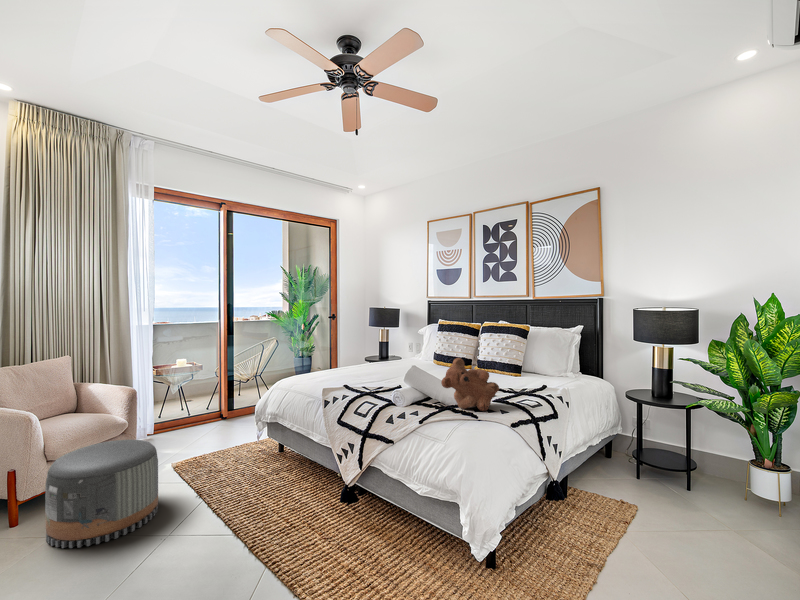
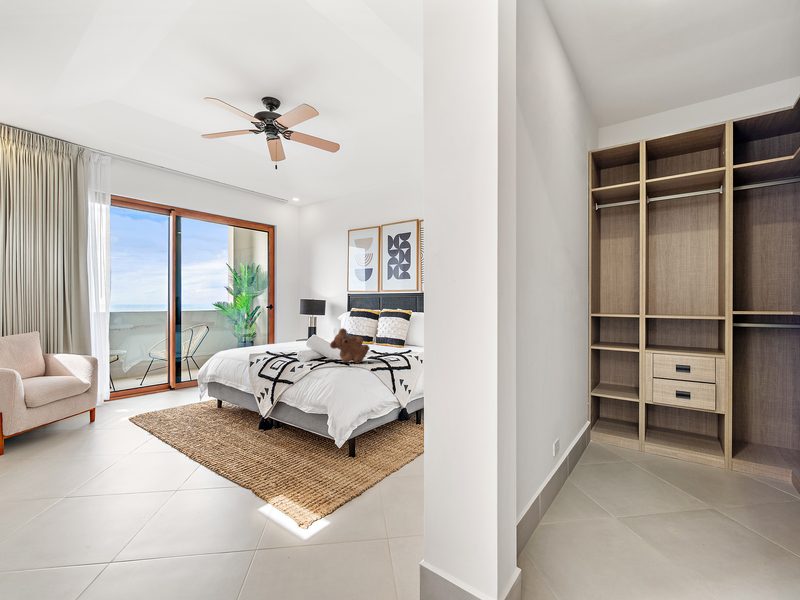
pouf: present [45,440,158,548] -> none [29,392,118,464]

